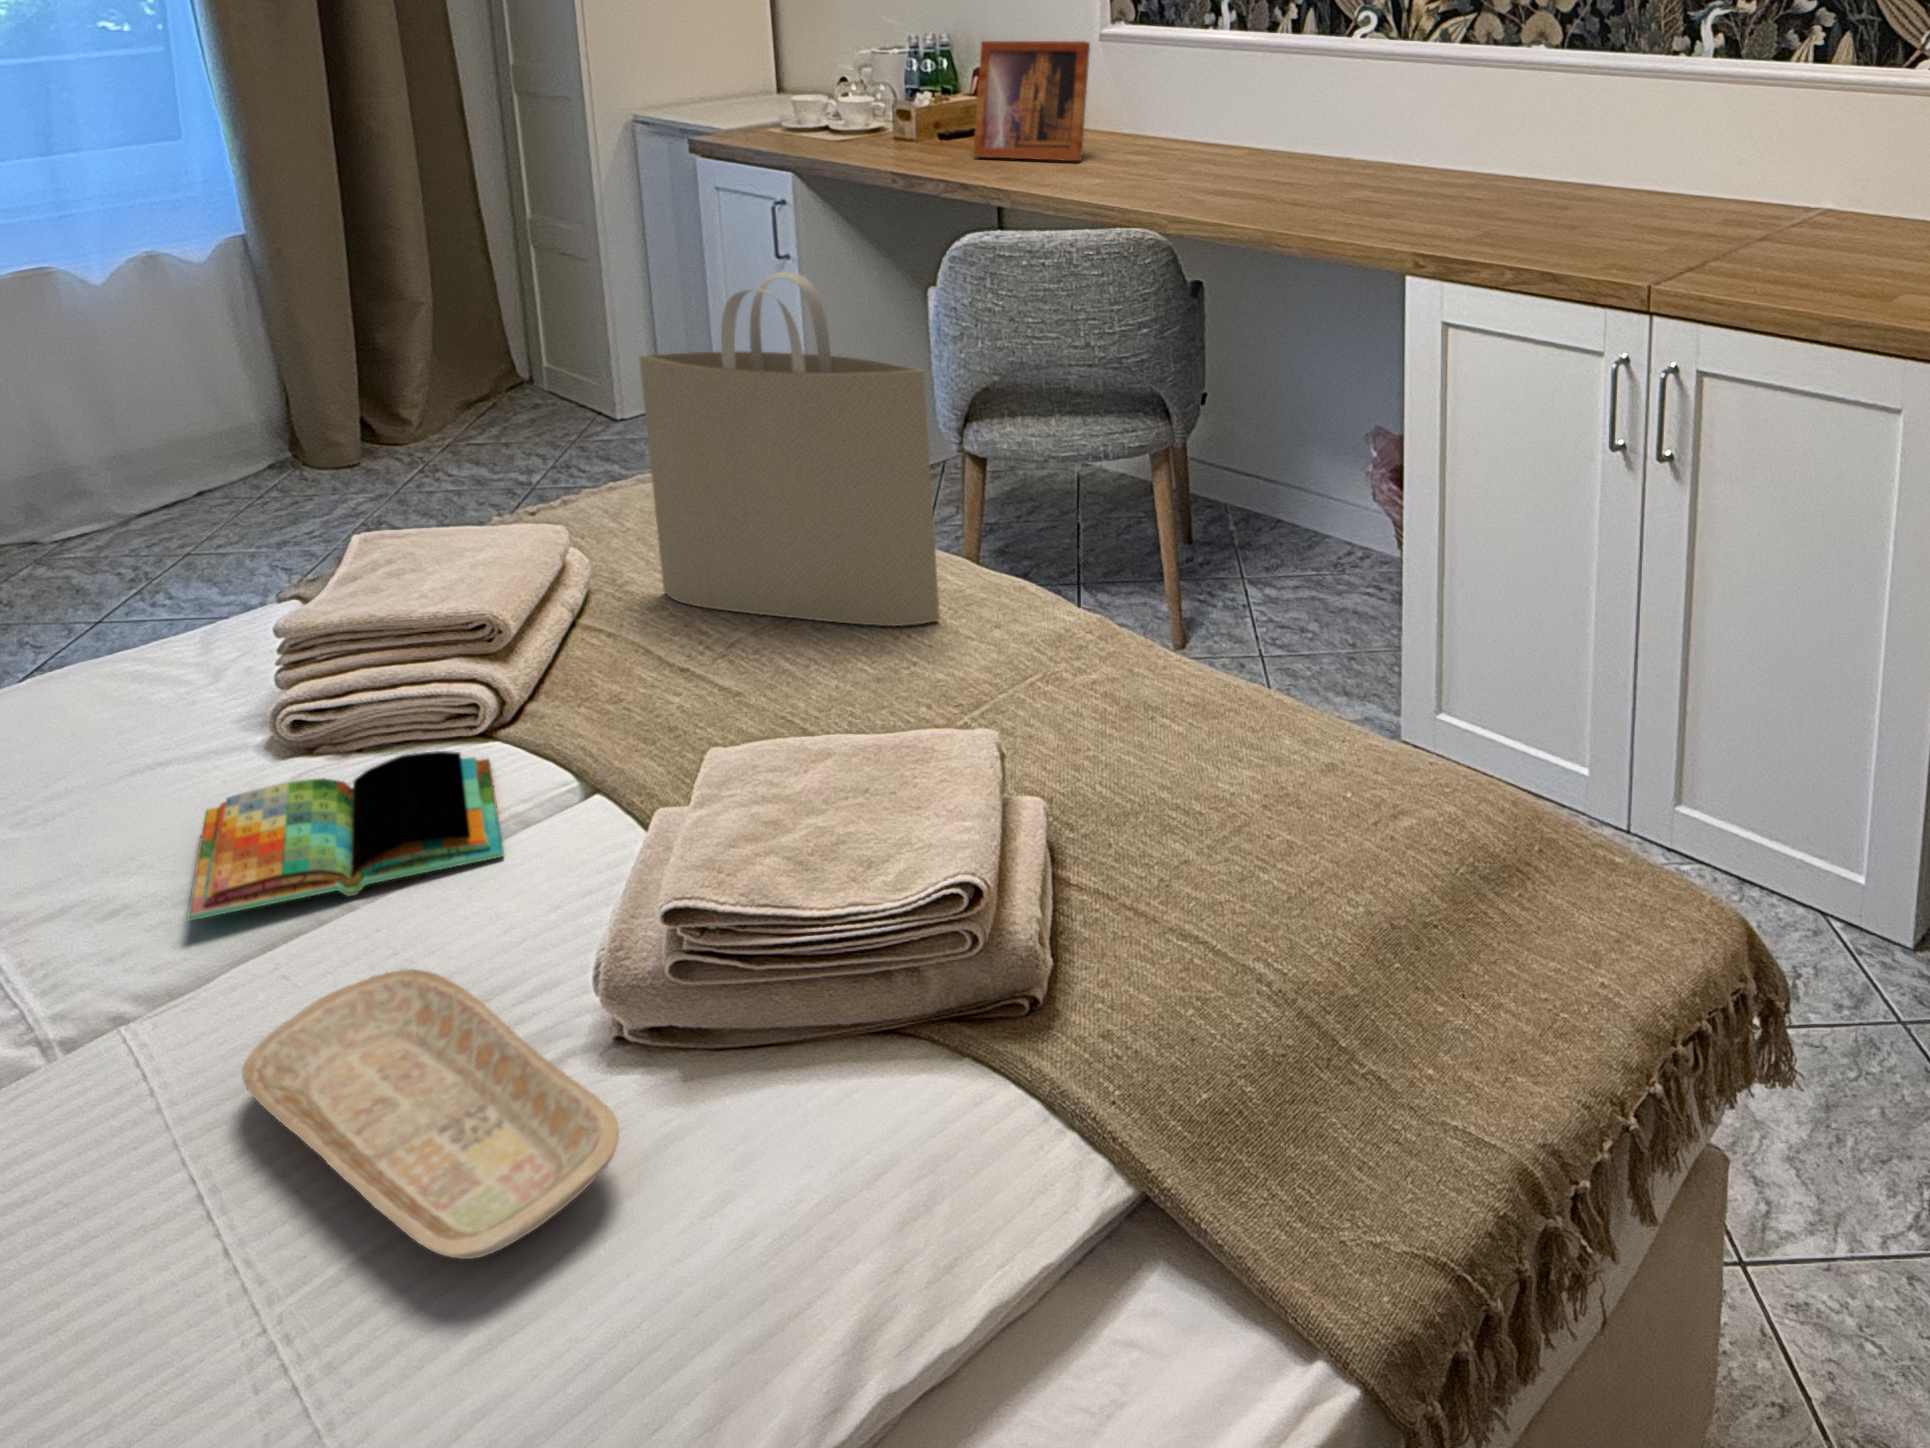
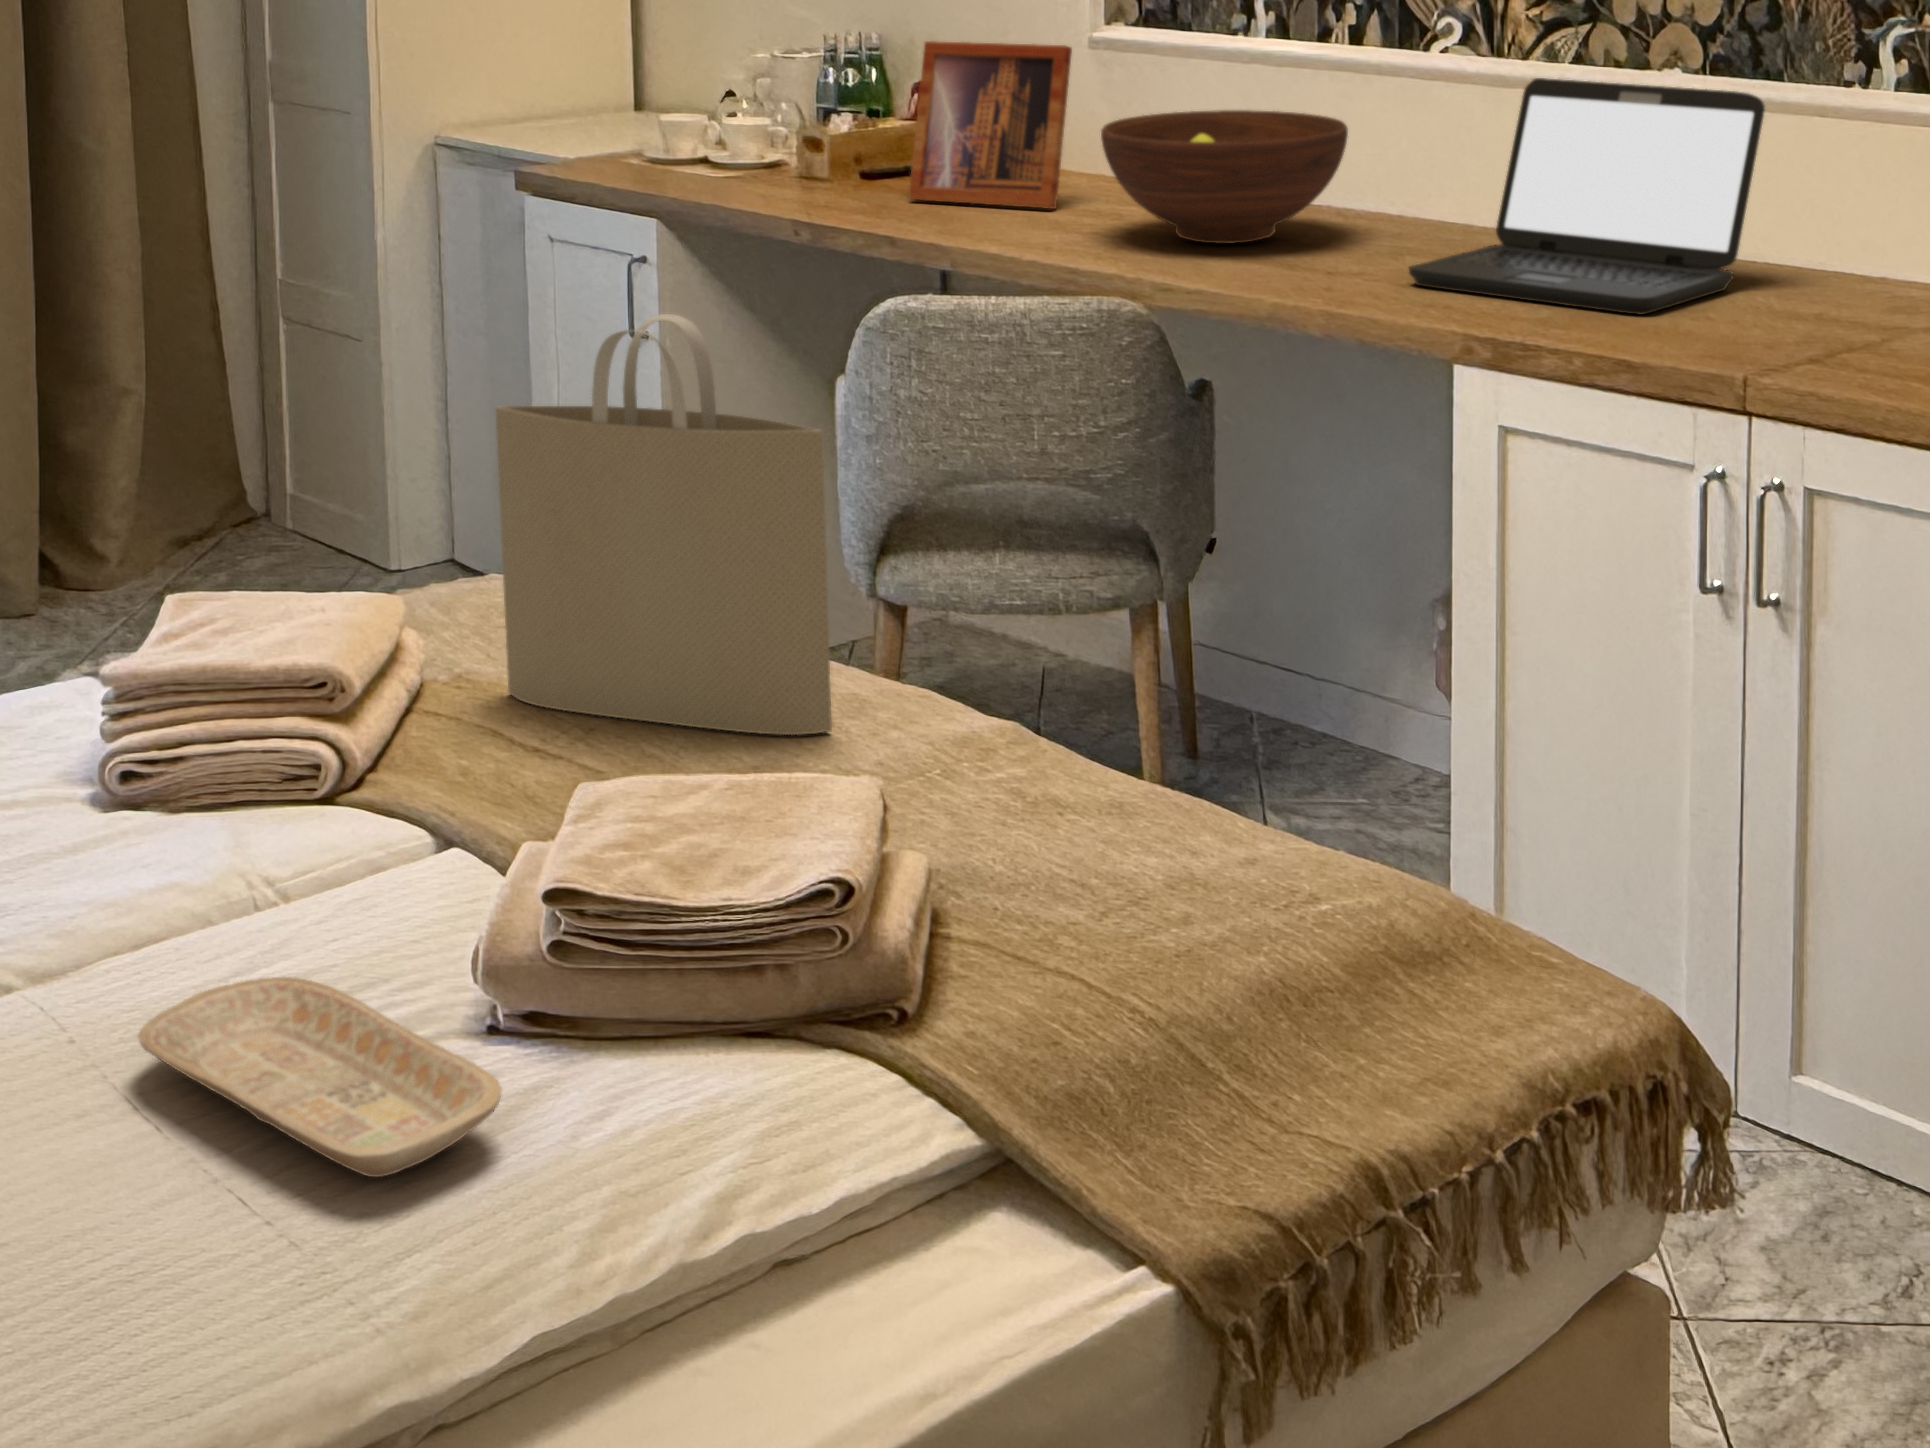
laptop: none [1357,56,1620,233] -> present [1409,78,1765,315]
fruit bowl: none [1118,86,1299,185] -> present [1101,110,1348,244]
book: present [187,751,504,920] -> none [42,816,357,940]

